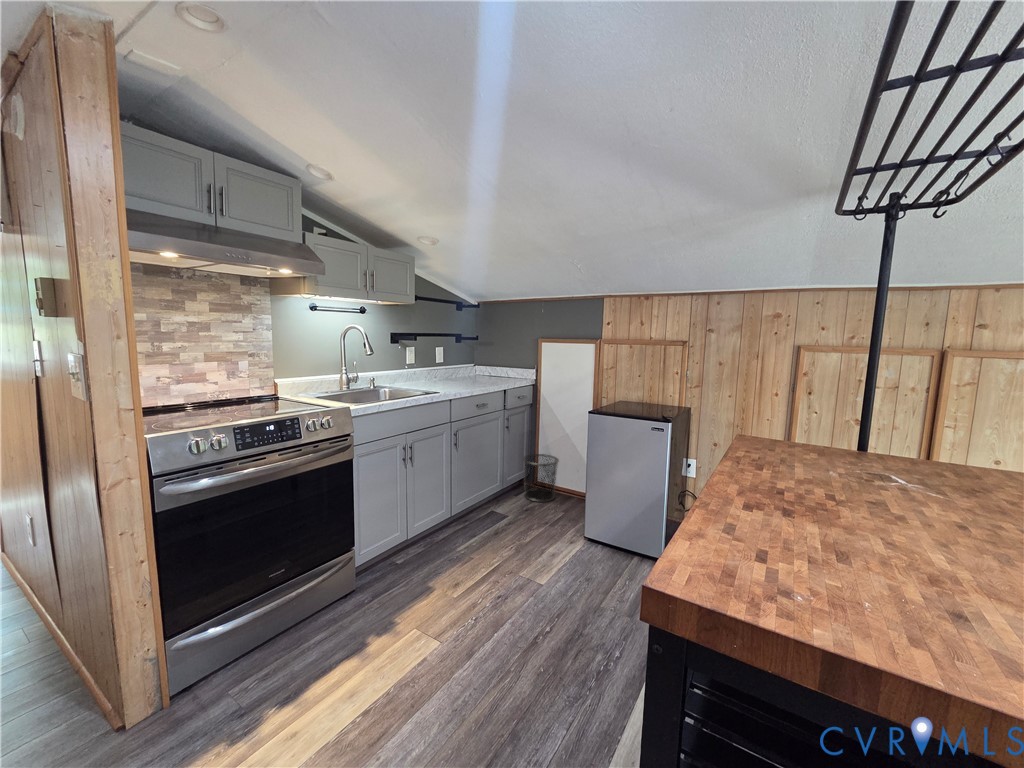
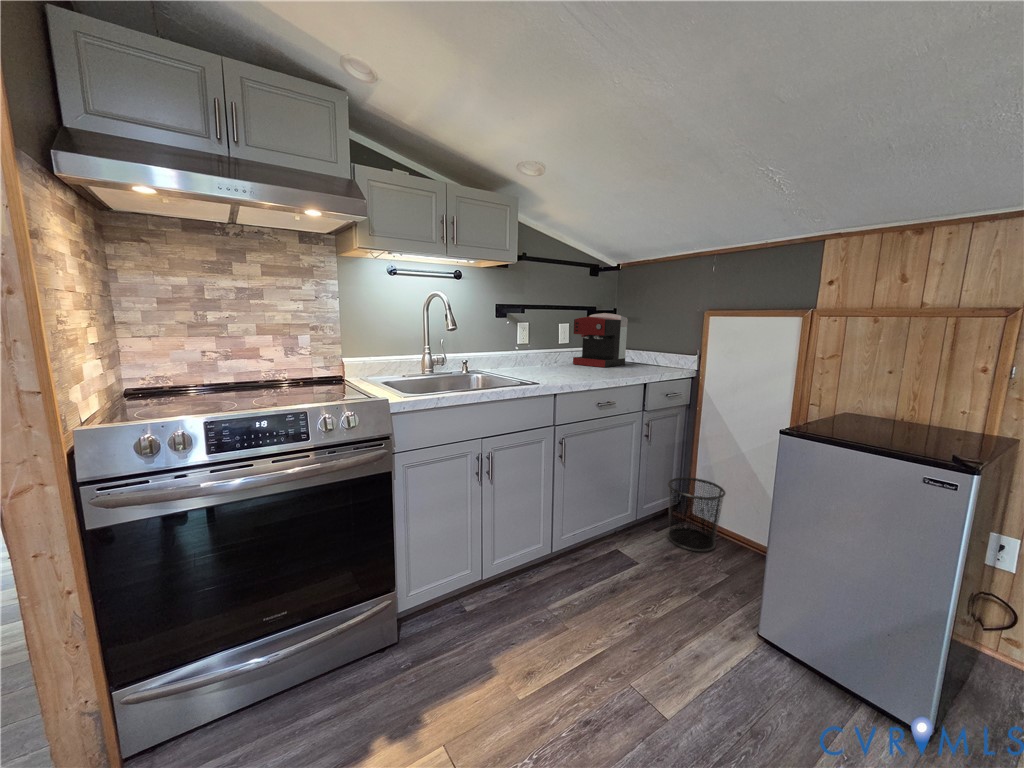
coffee maker: none [449,340,487,380] -> present [573,313,628,367]

